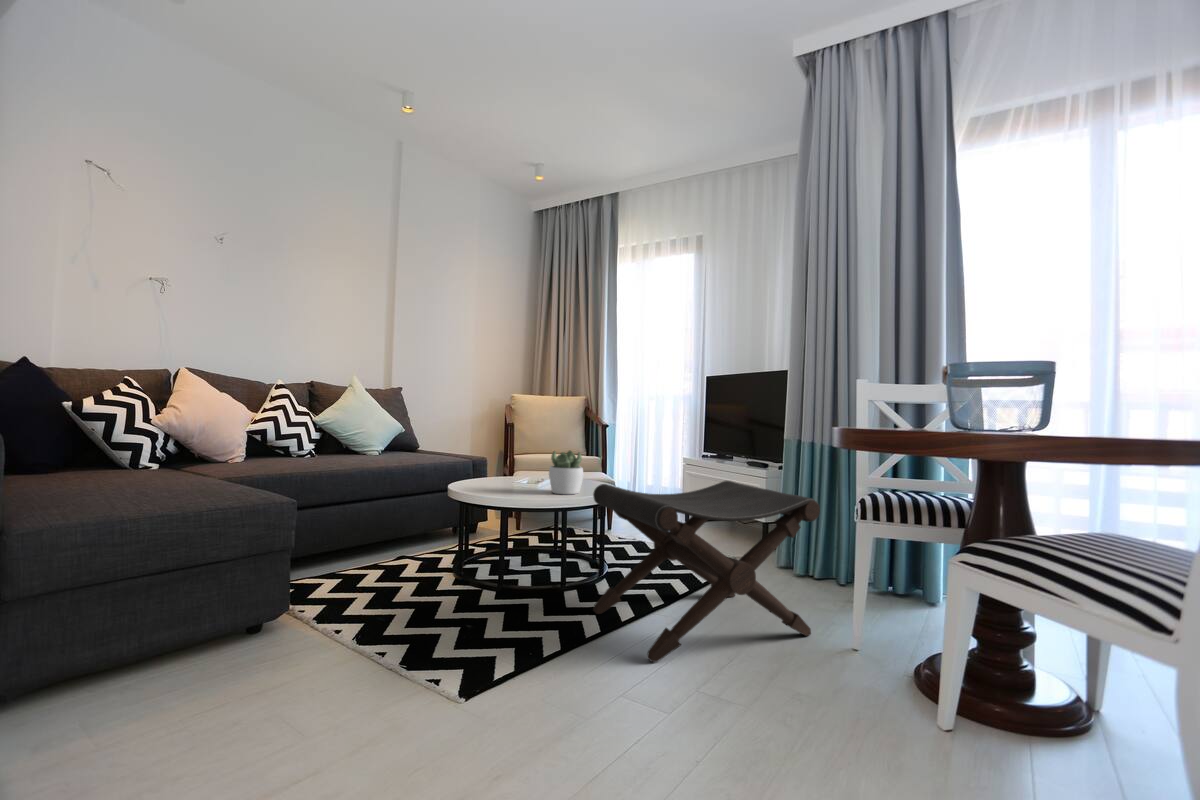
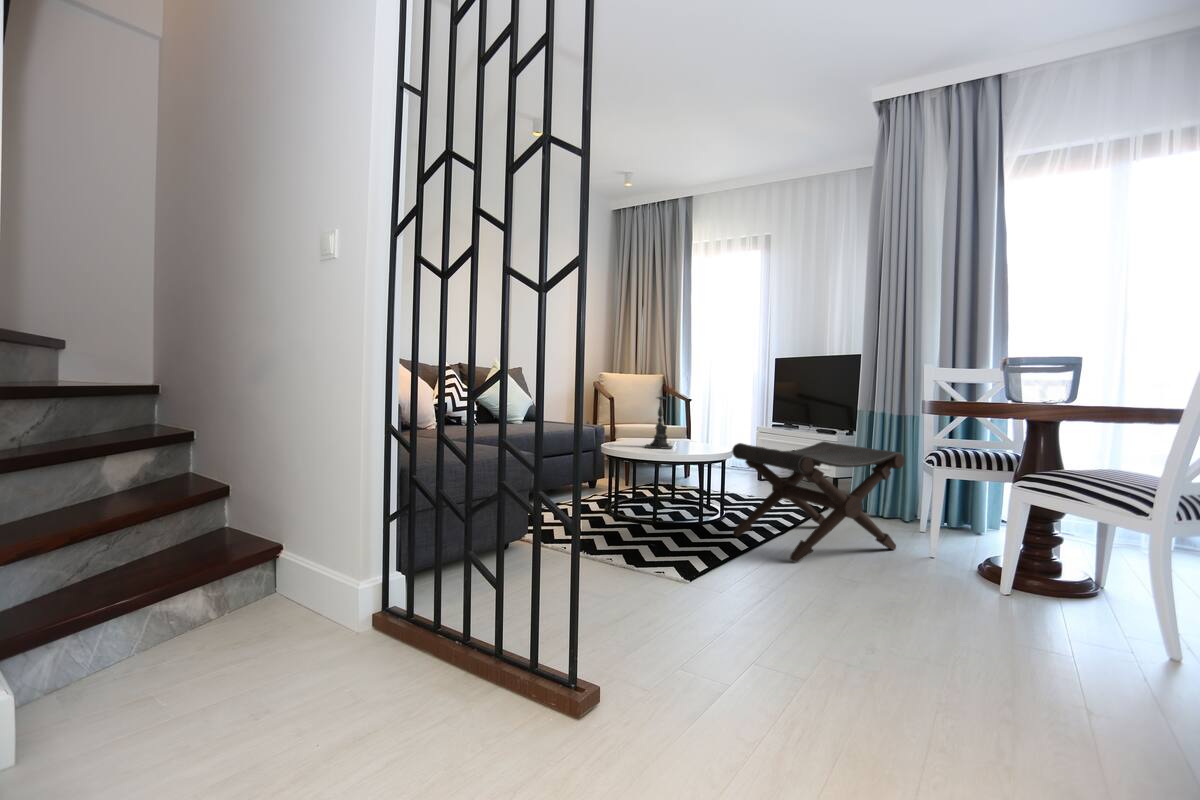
candle holder: none [500,411,545,489] -> present [645,396,672,449]
succulent plant: present [549,451,584,494] -> none [684,419,712,452]

